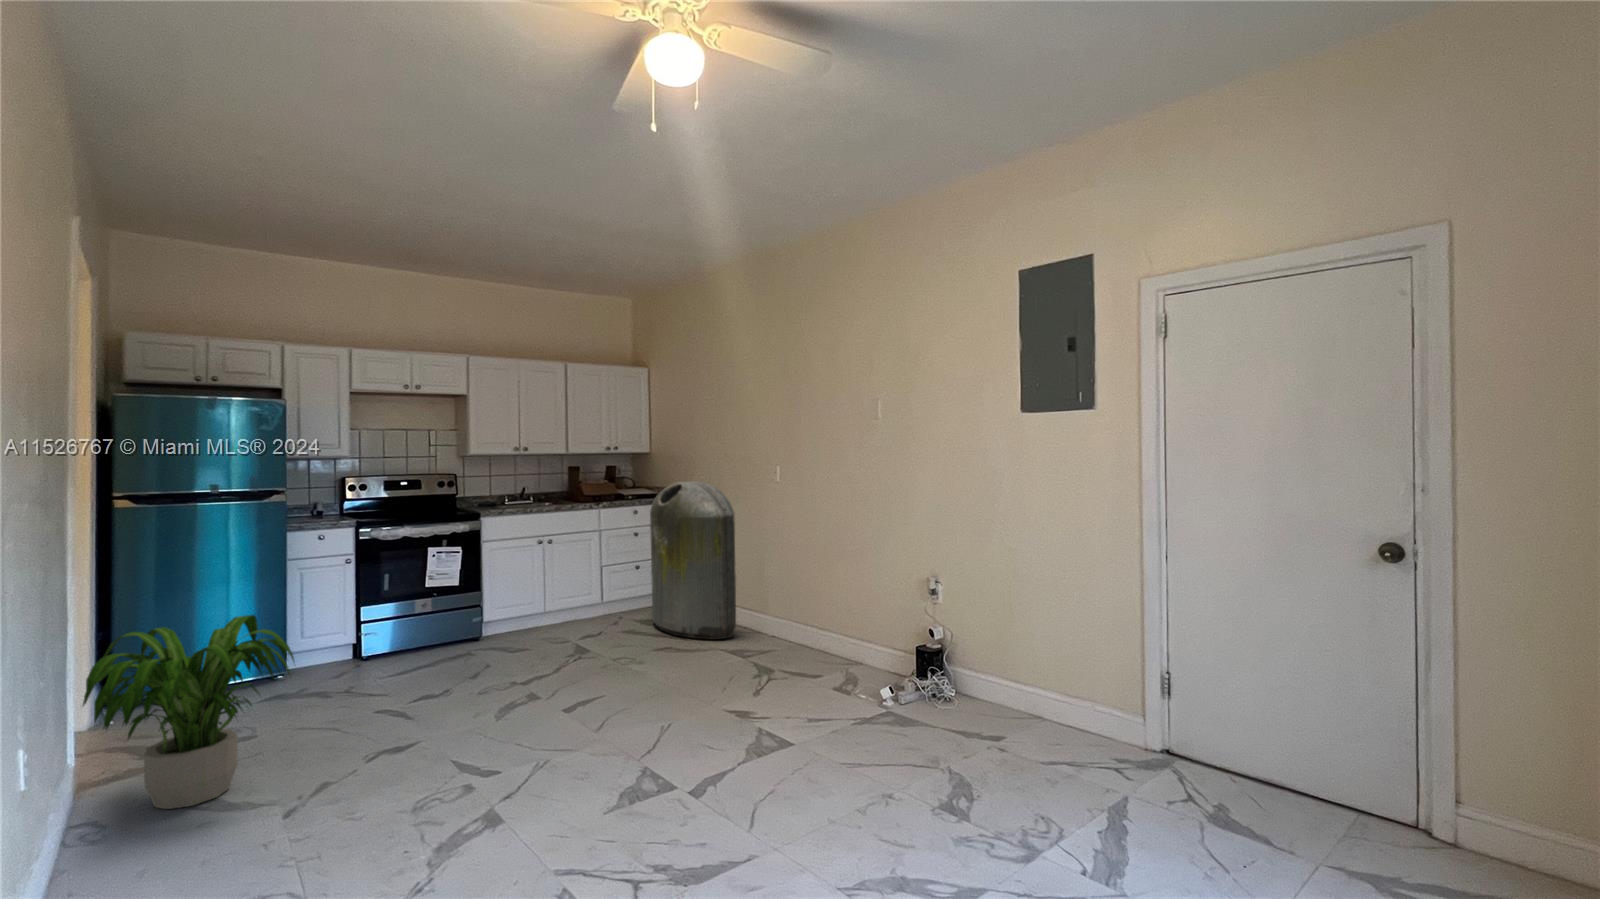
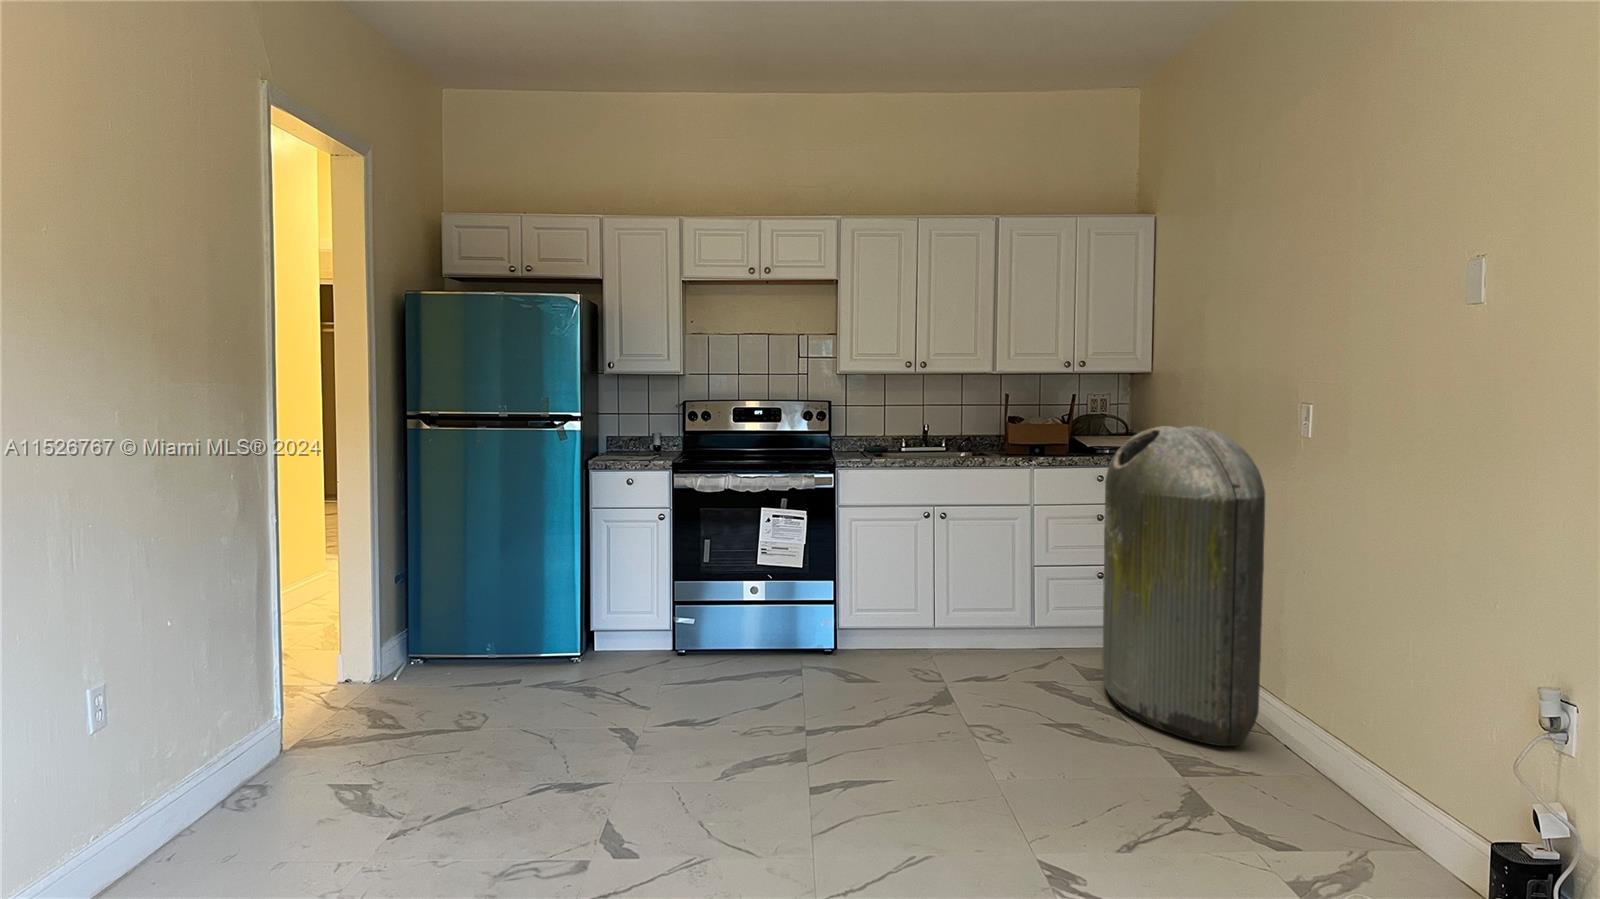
potted plant: present [83,615,294,809] -> none [170,584,435,840]

